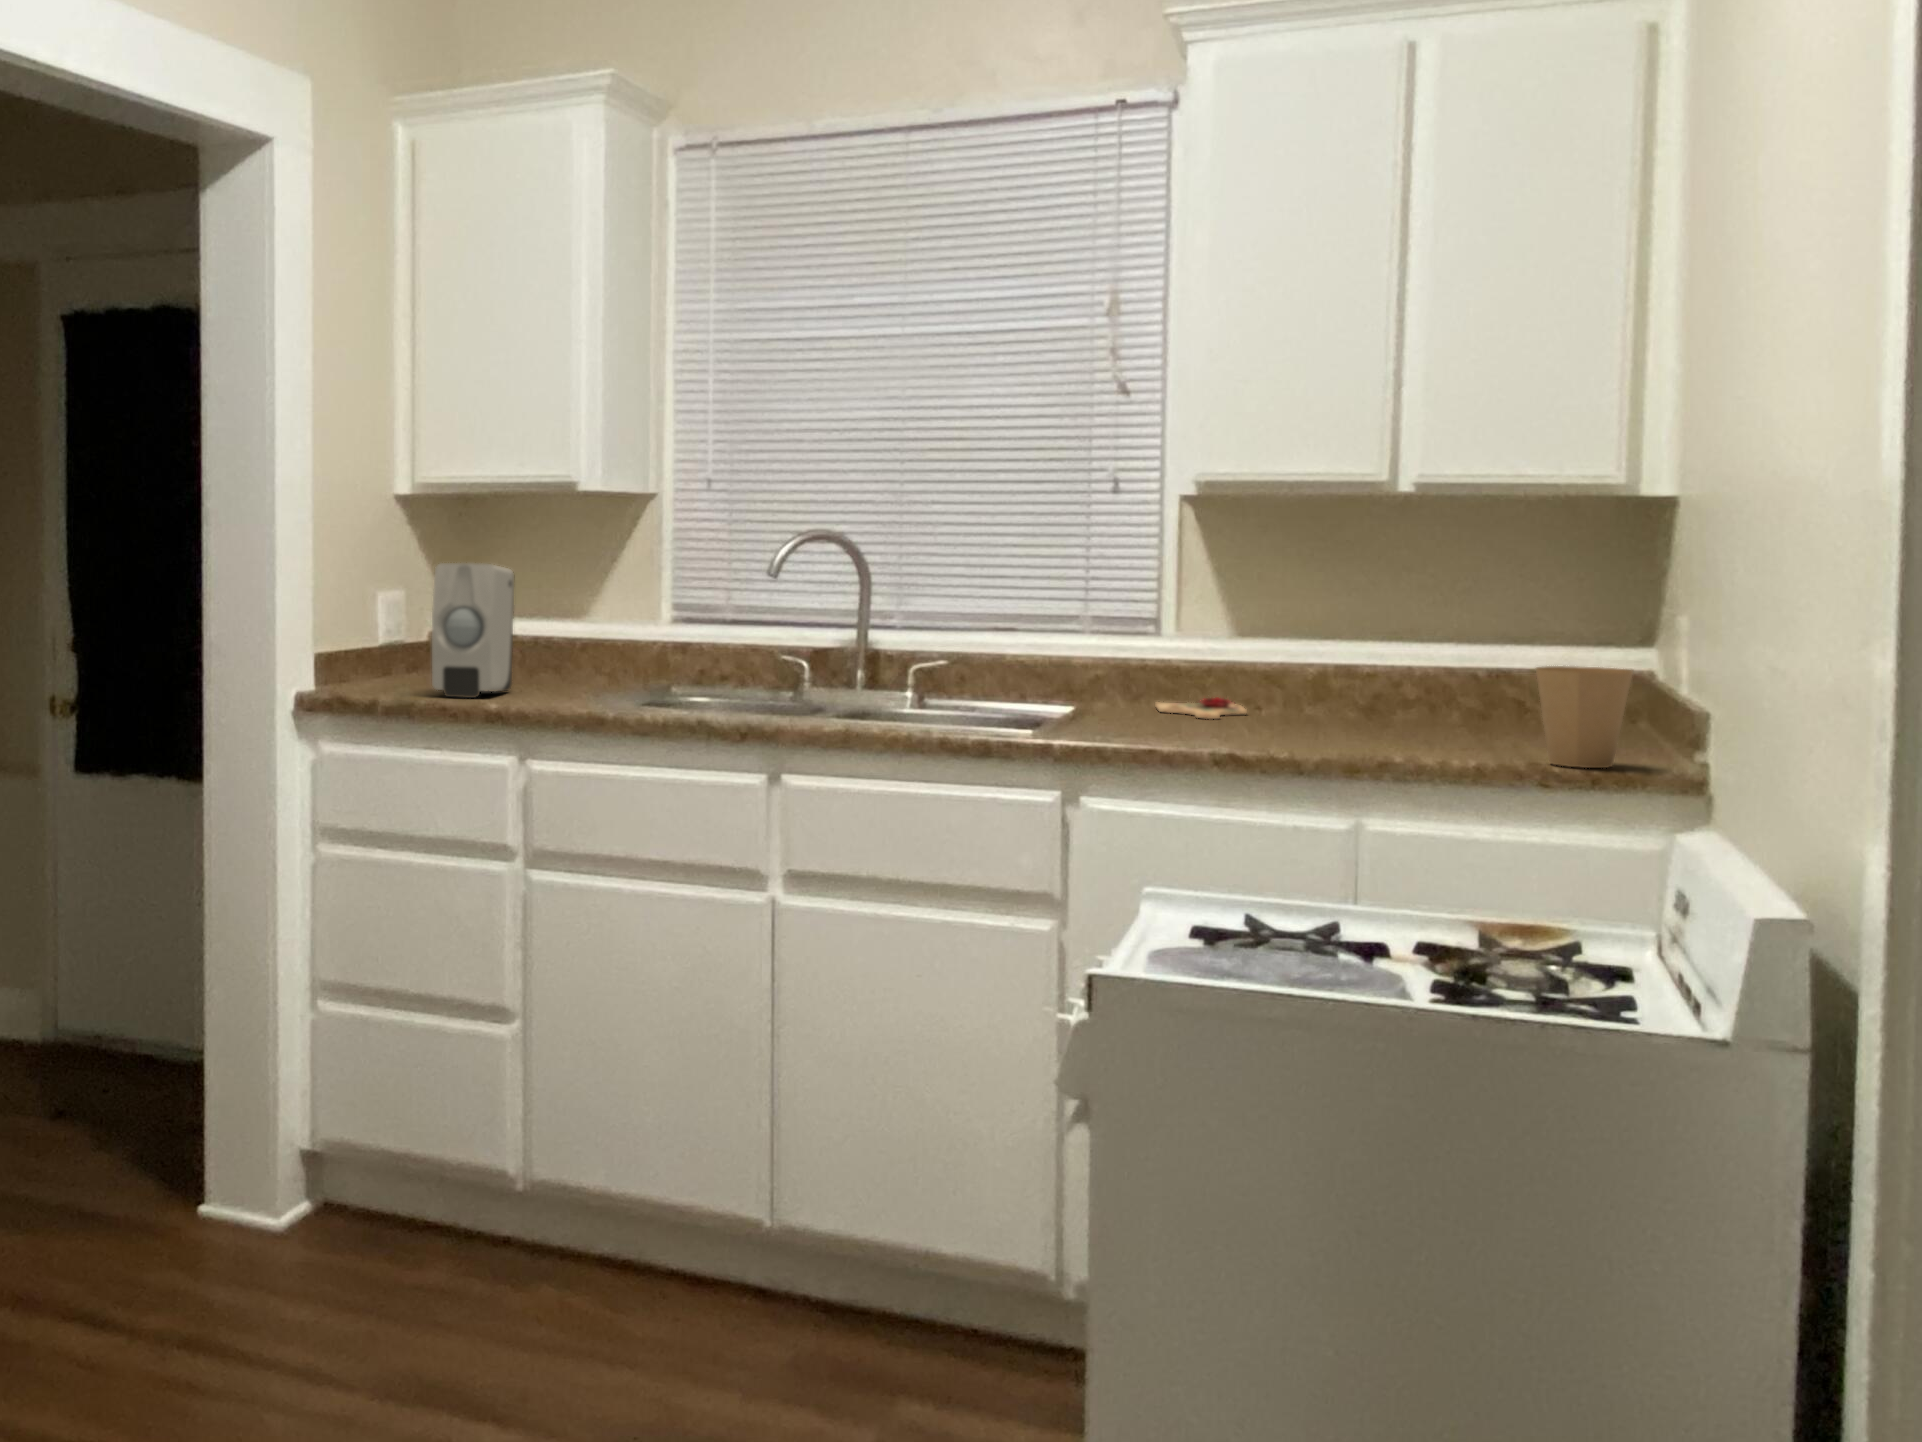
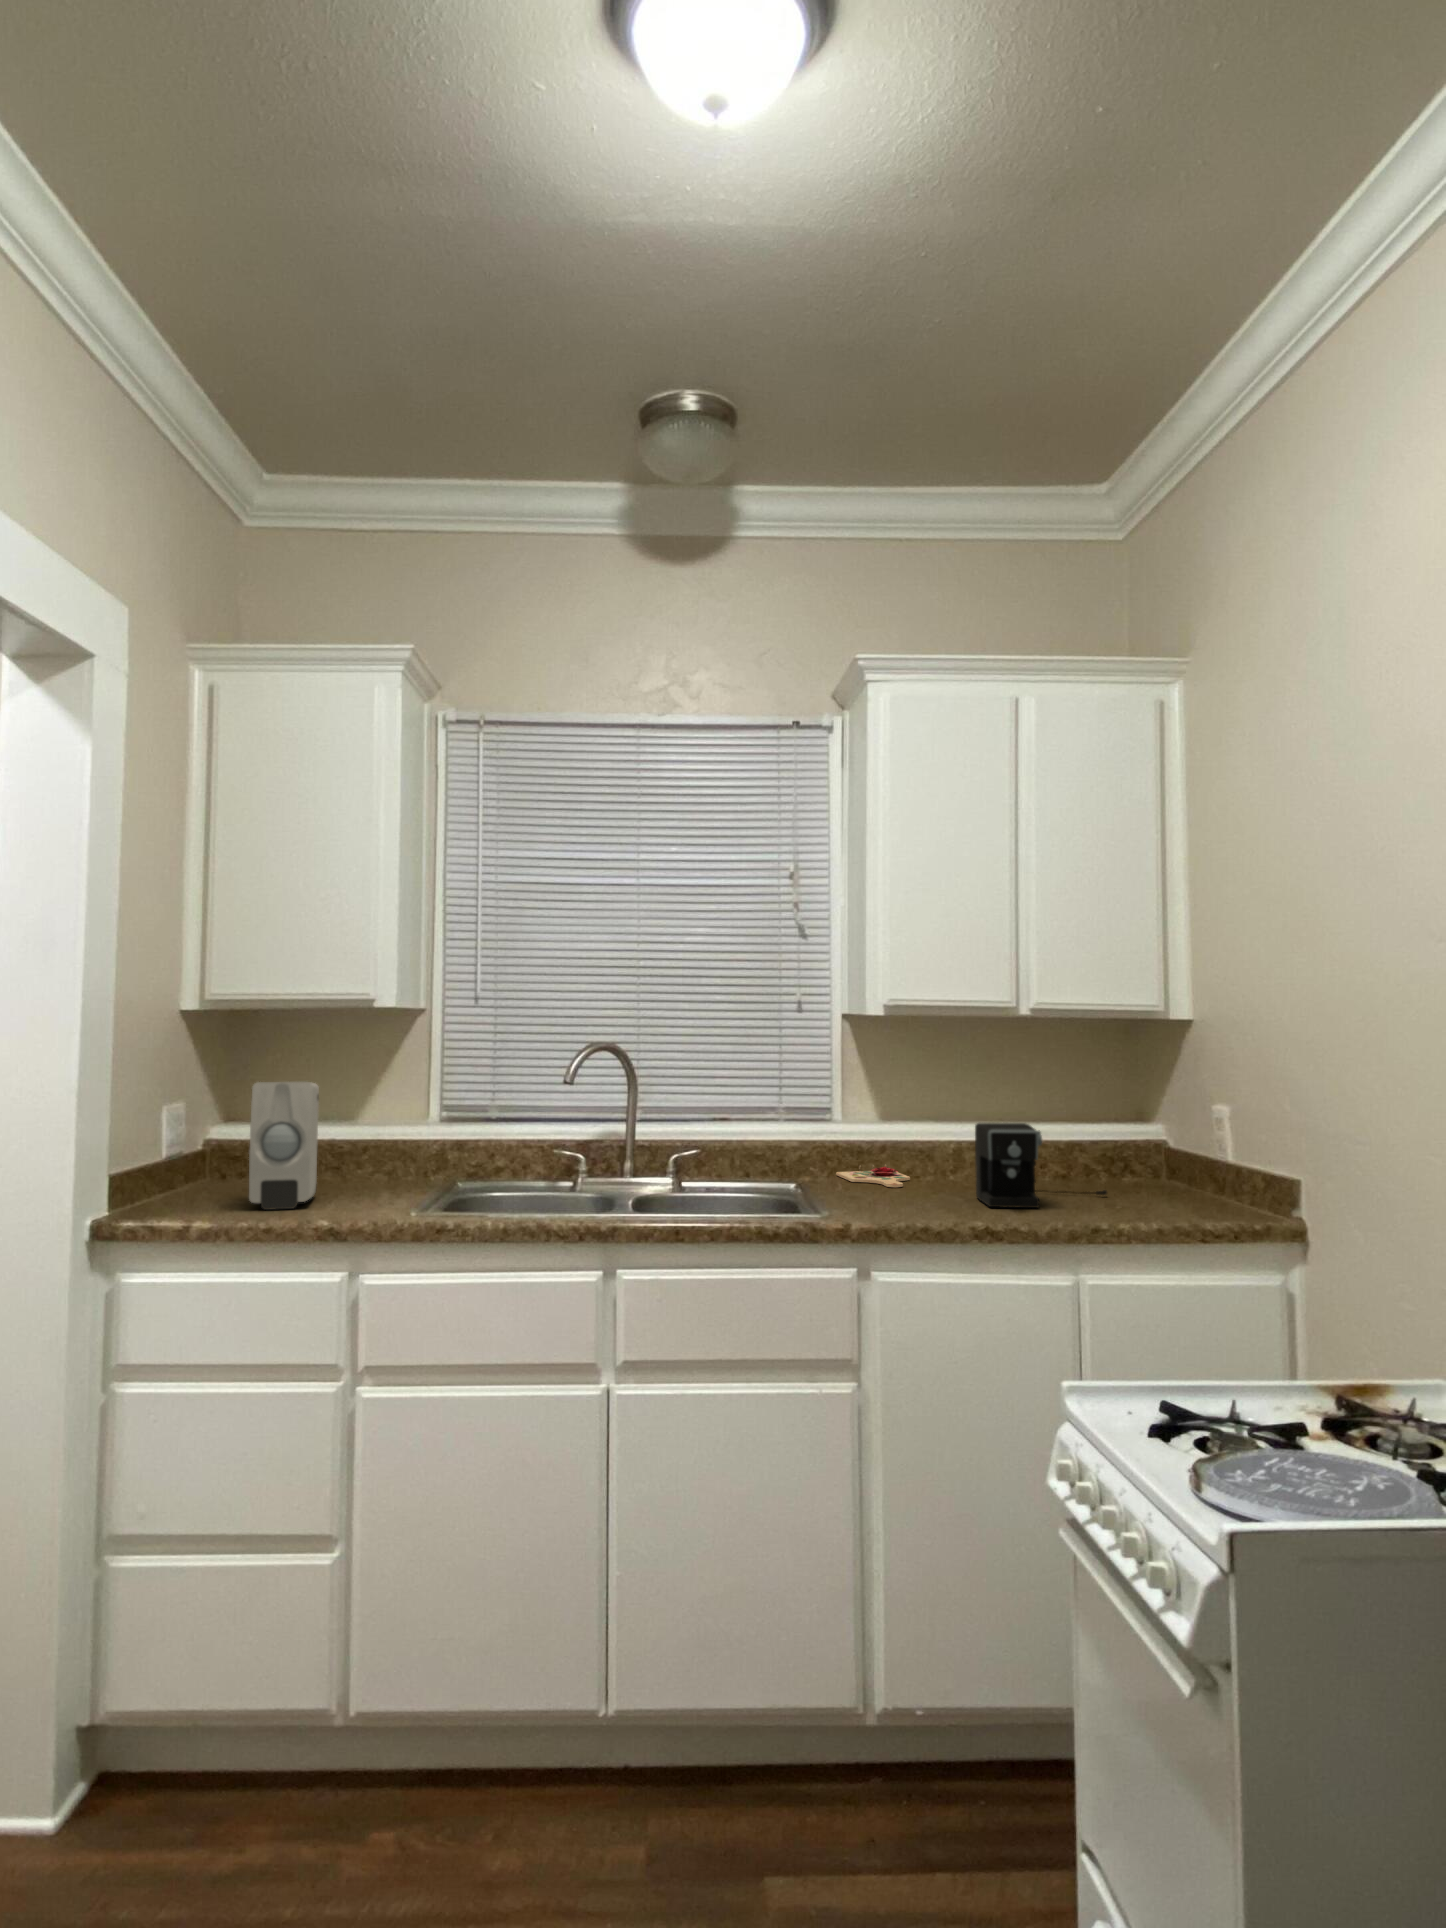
coffee maker: none [1285,633,1497,742] -> present [975,1123,1107,1208]
paper cup: present [1536,666,1632,768] -> none [1177,1147,1243,1224]

